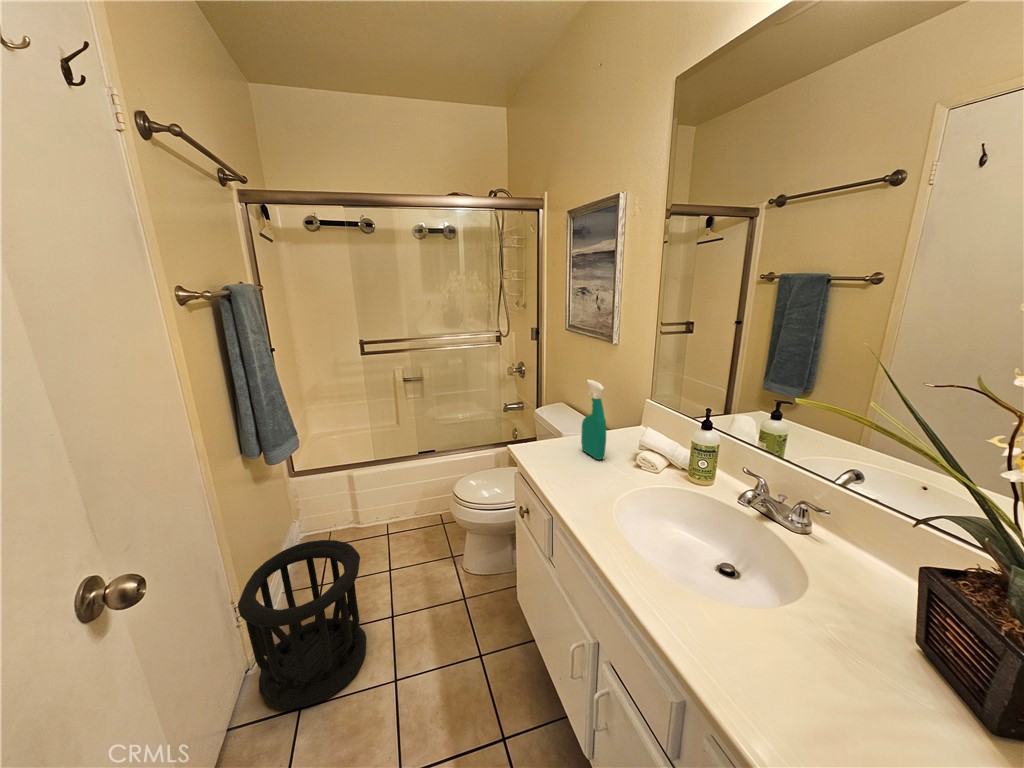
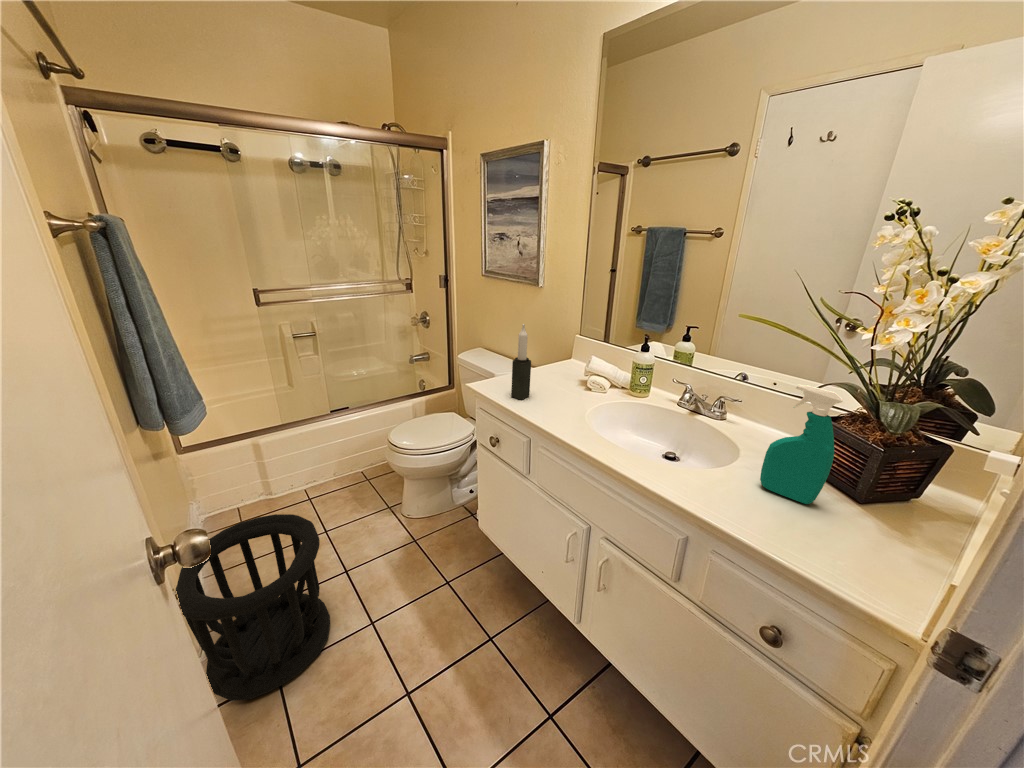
spray bottle: present [581,380,606,460] -> present [760,384,843,504]
candle: none [546,386,566,467] -> present [511,324,531,400]

